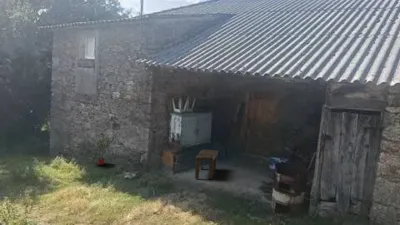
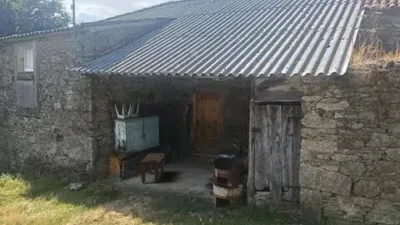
potted tree: present [95,132,114,166] -> none [39,144,60,179]

